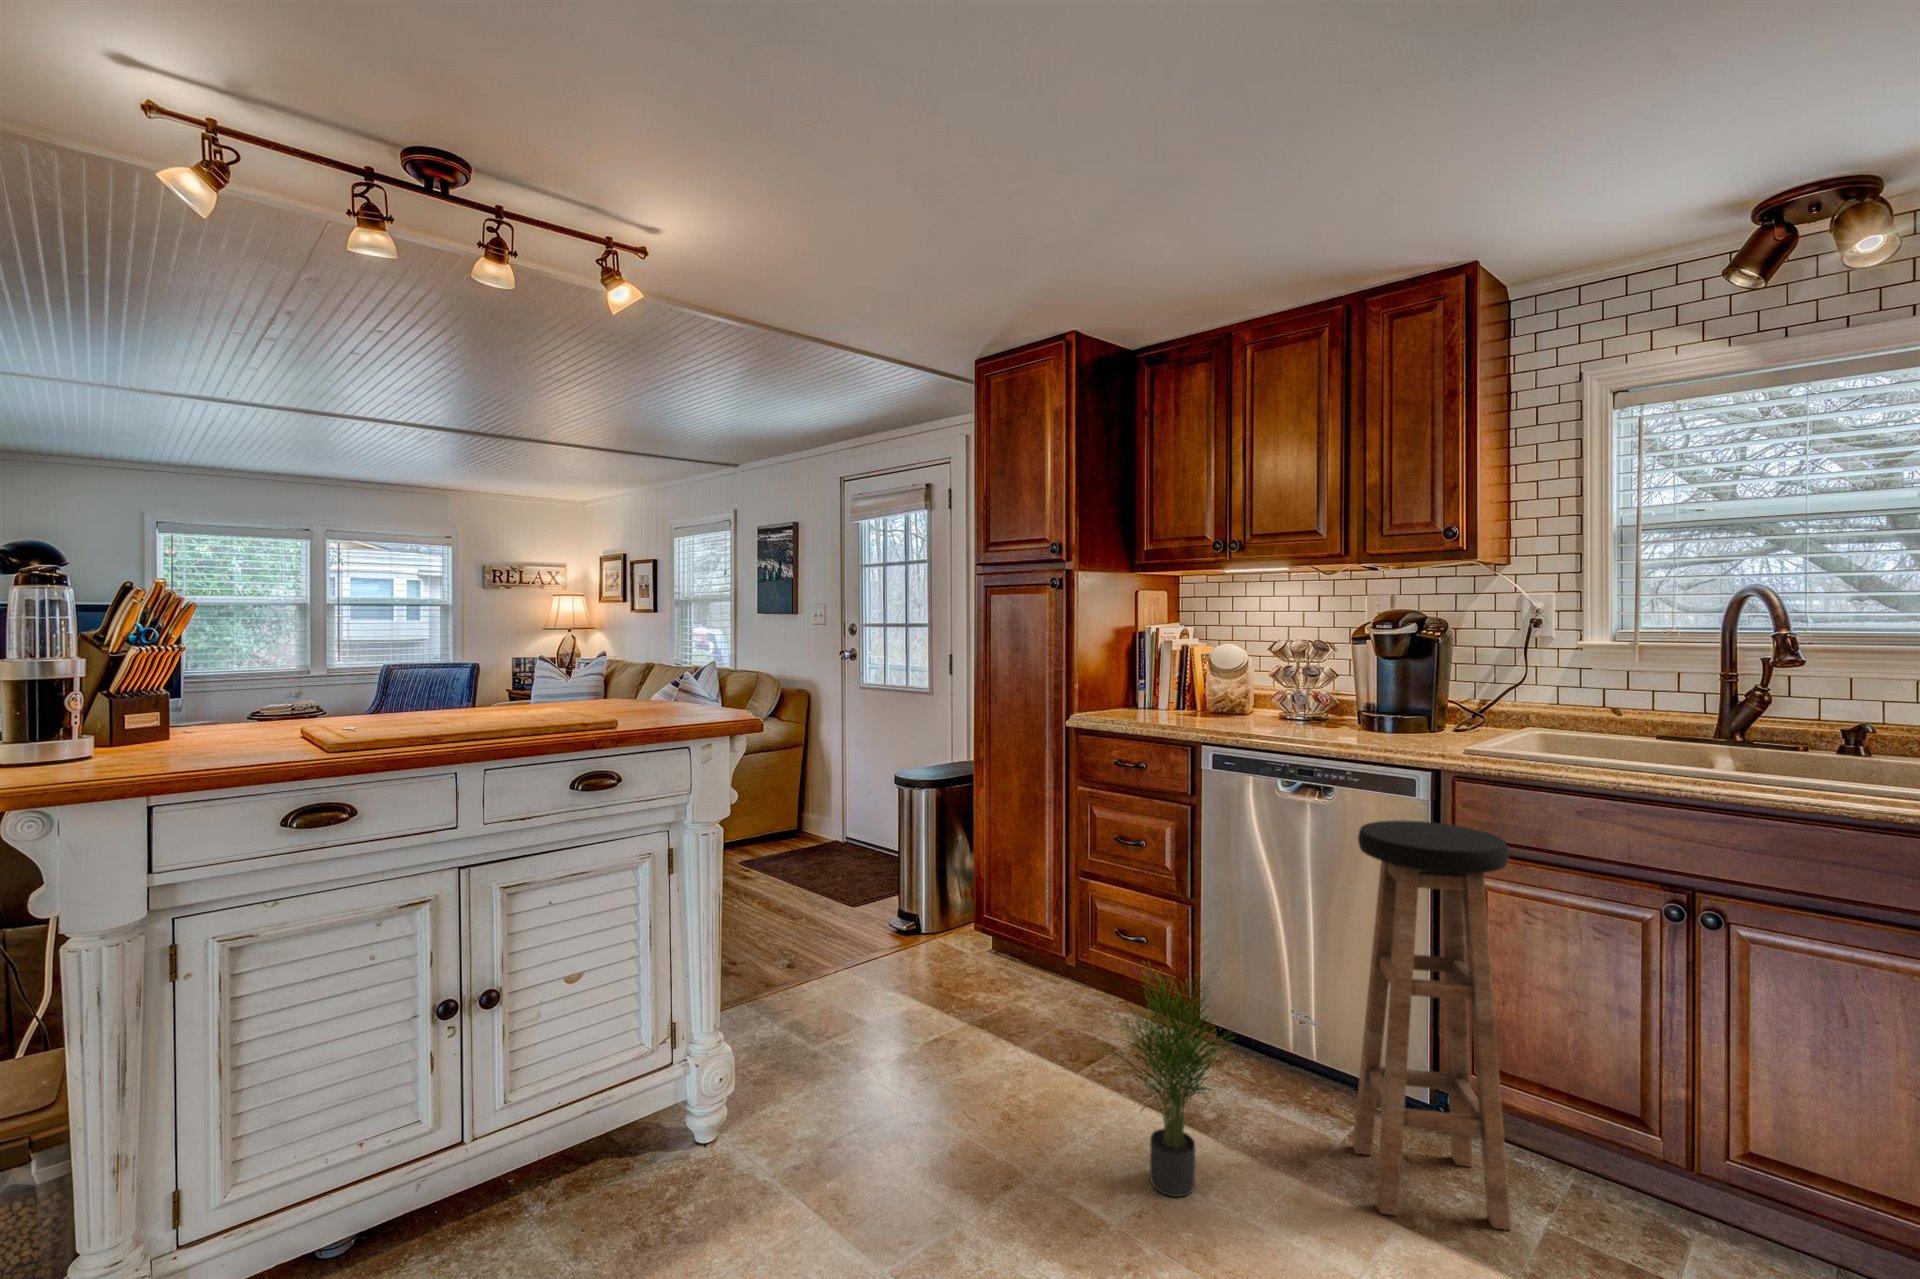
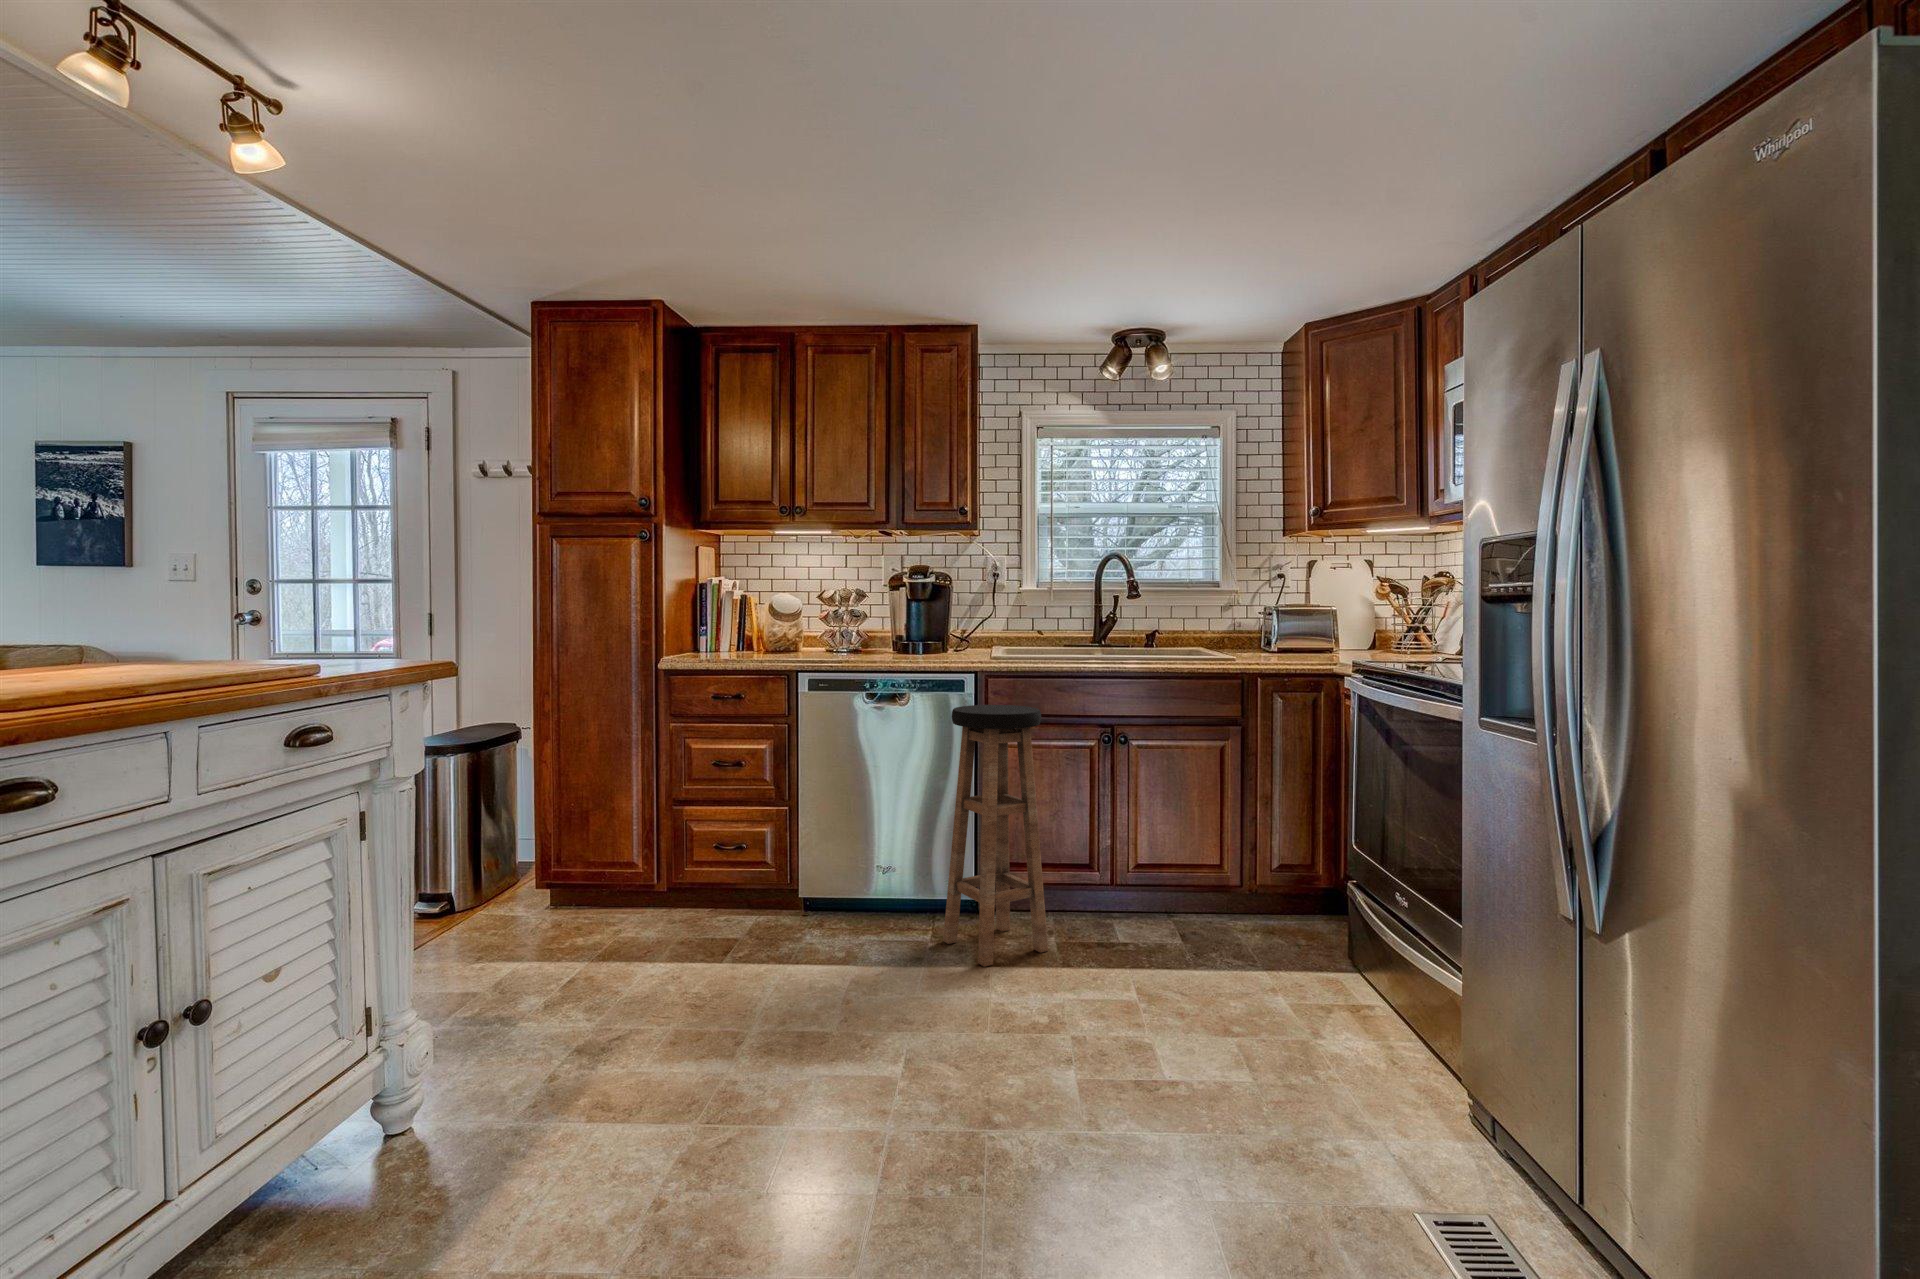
potted plant: present [1100,976,1229,1197] -> none [797,821,913,1004]

